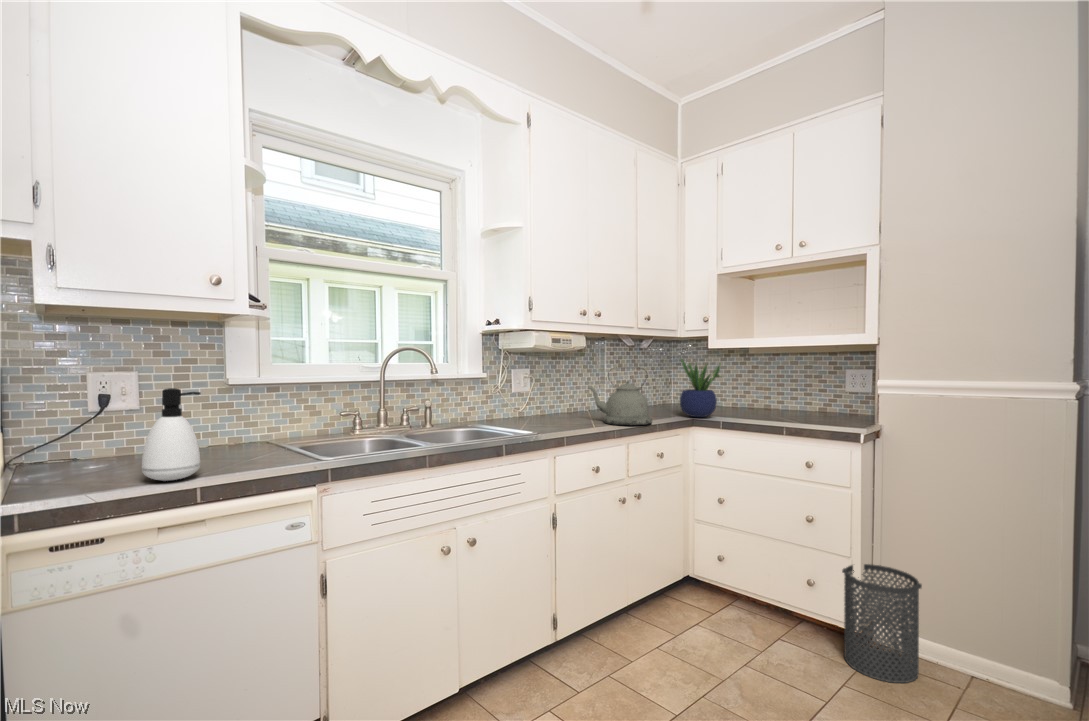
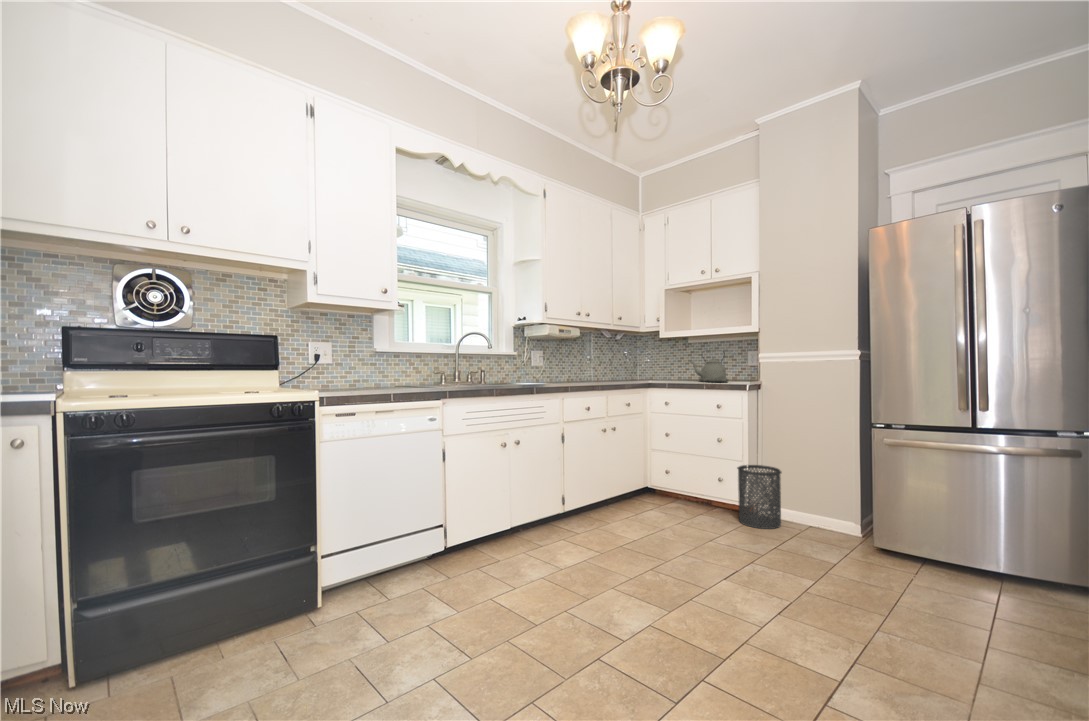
potted plant: present [680,359,721,417] -> none [640,343,667,381]
kettle: present [588,367,652,425] -> present [691,353,728,382]
soap dispenser: present [142,388,201,481] -> none [360,344,388,391]

